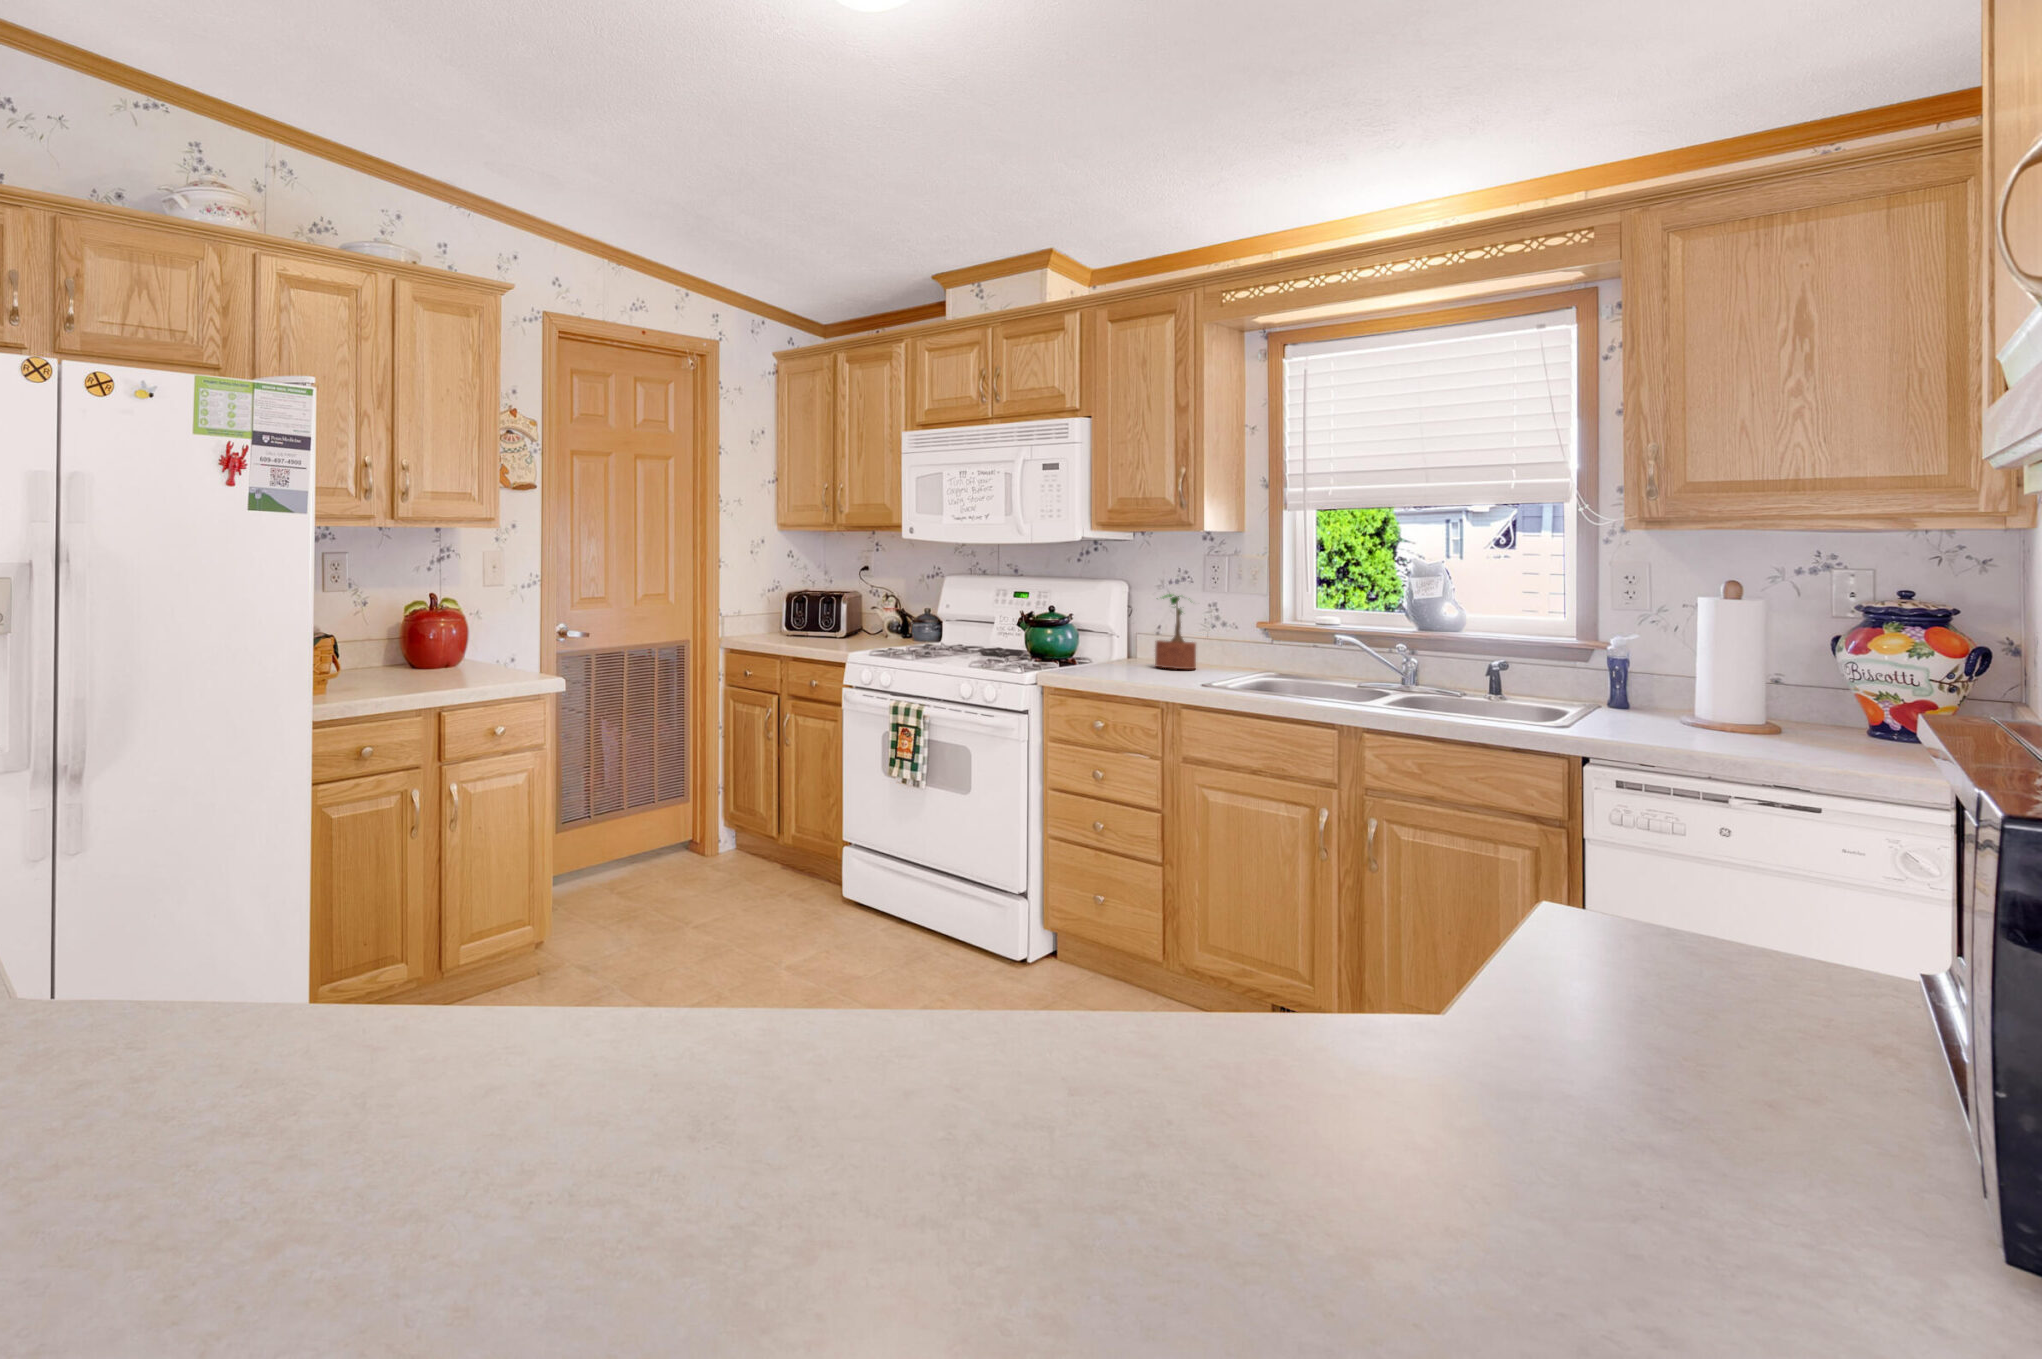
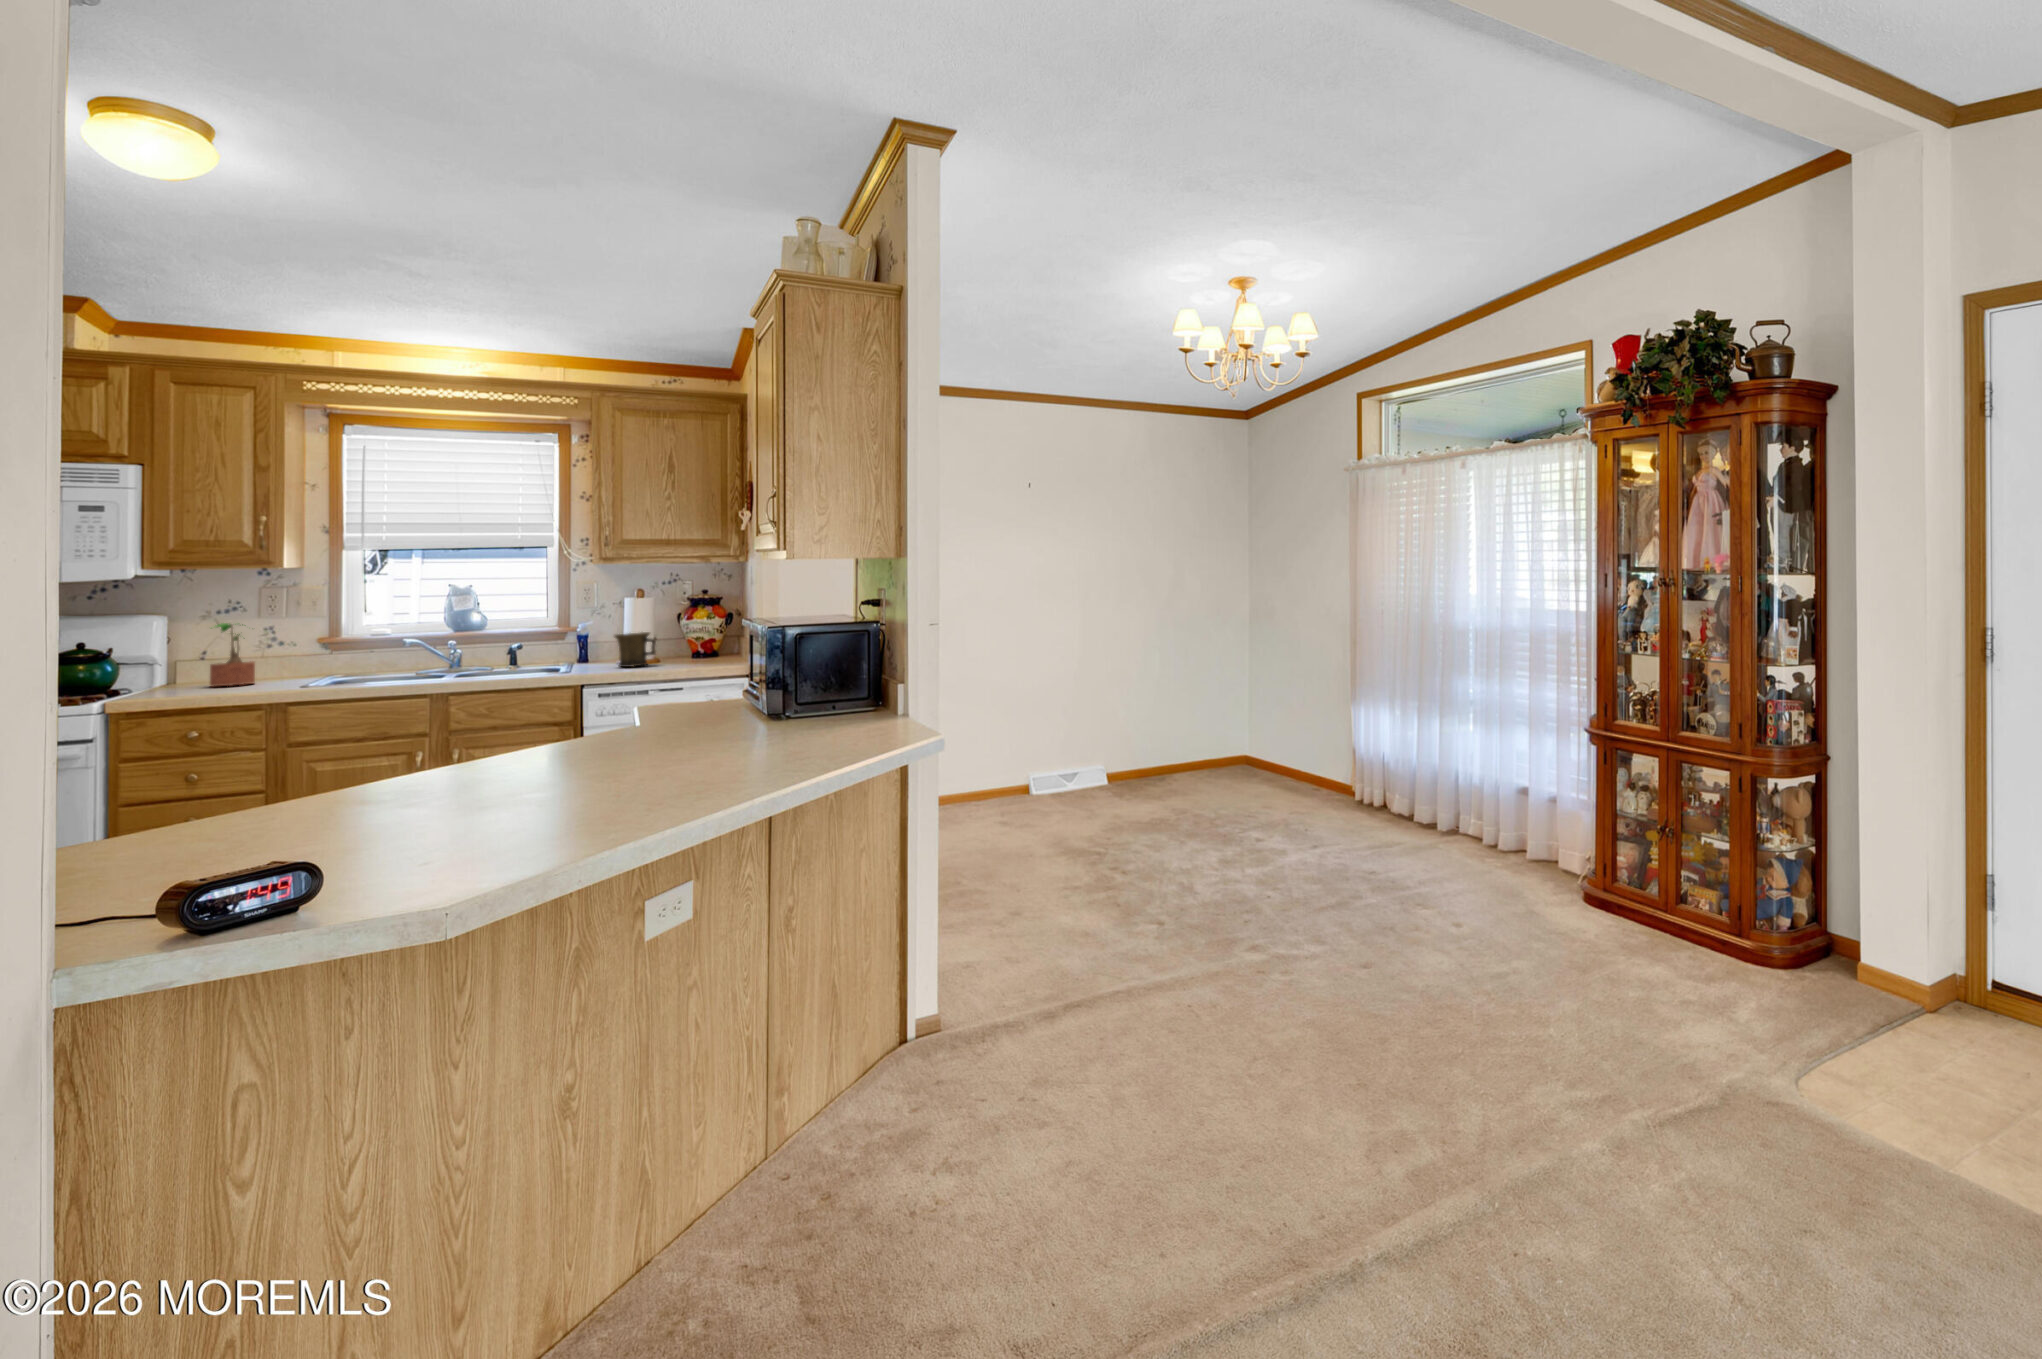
mug: none [1663,667,1760,737] -> present [615,632,656,667]

